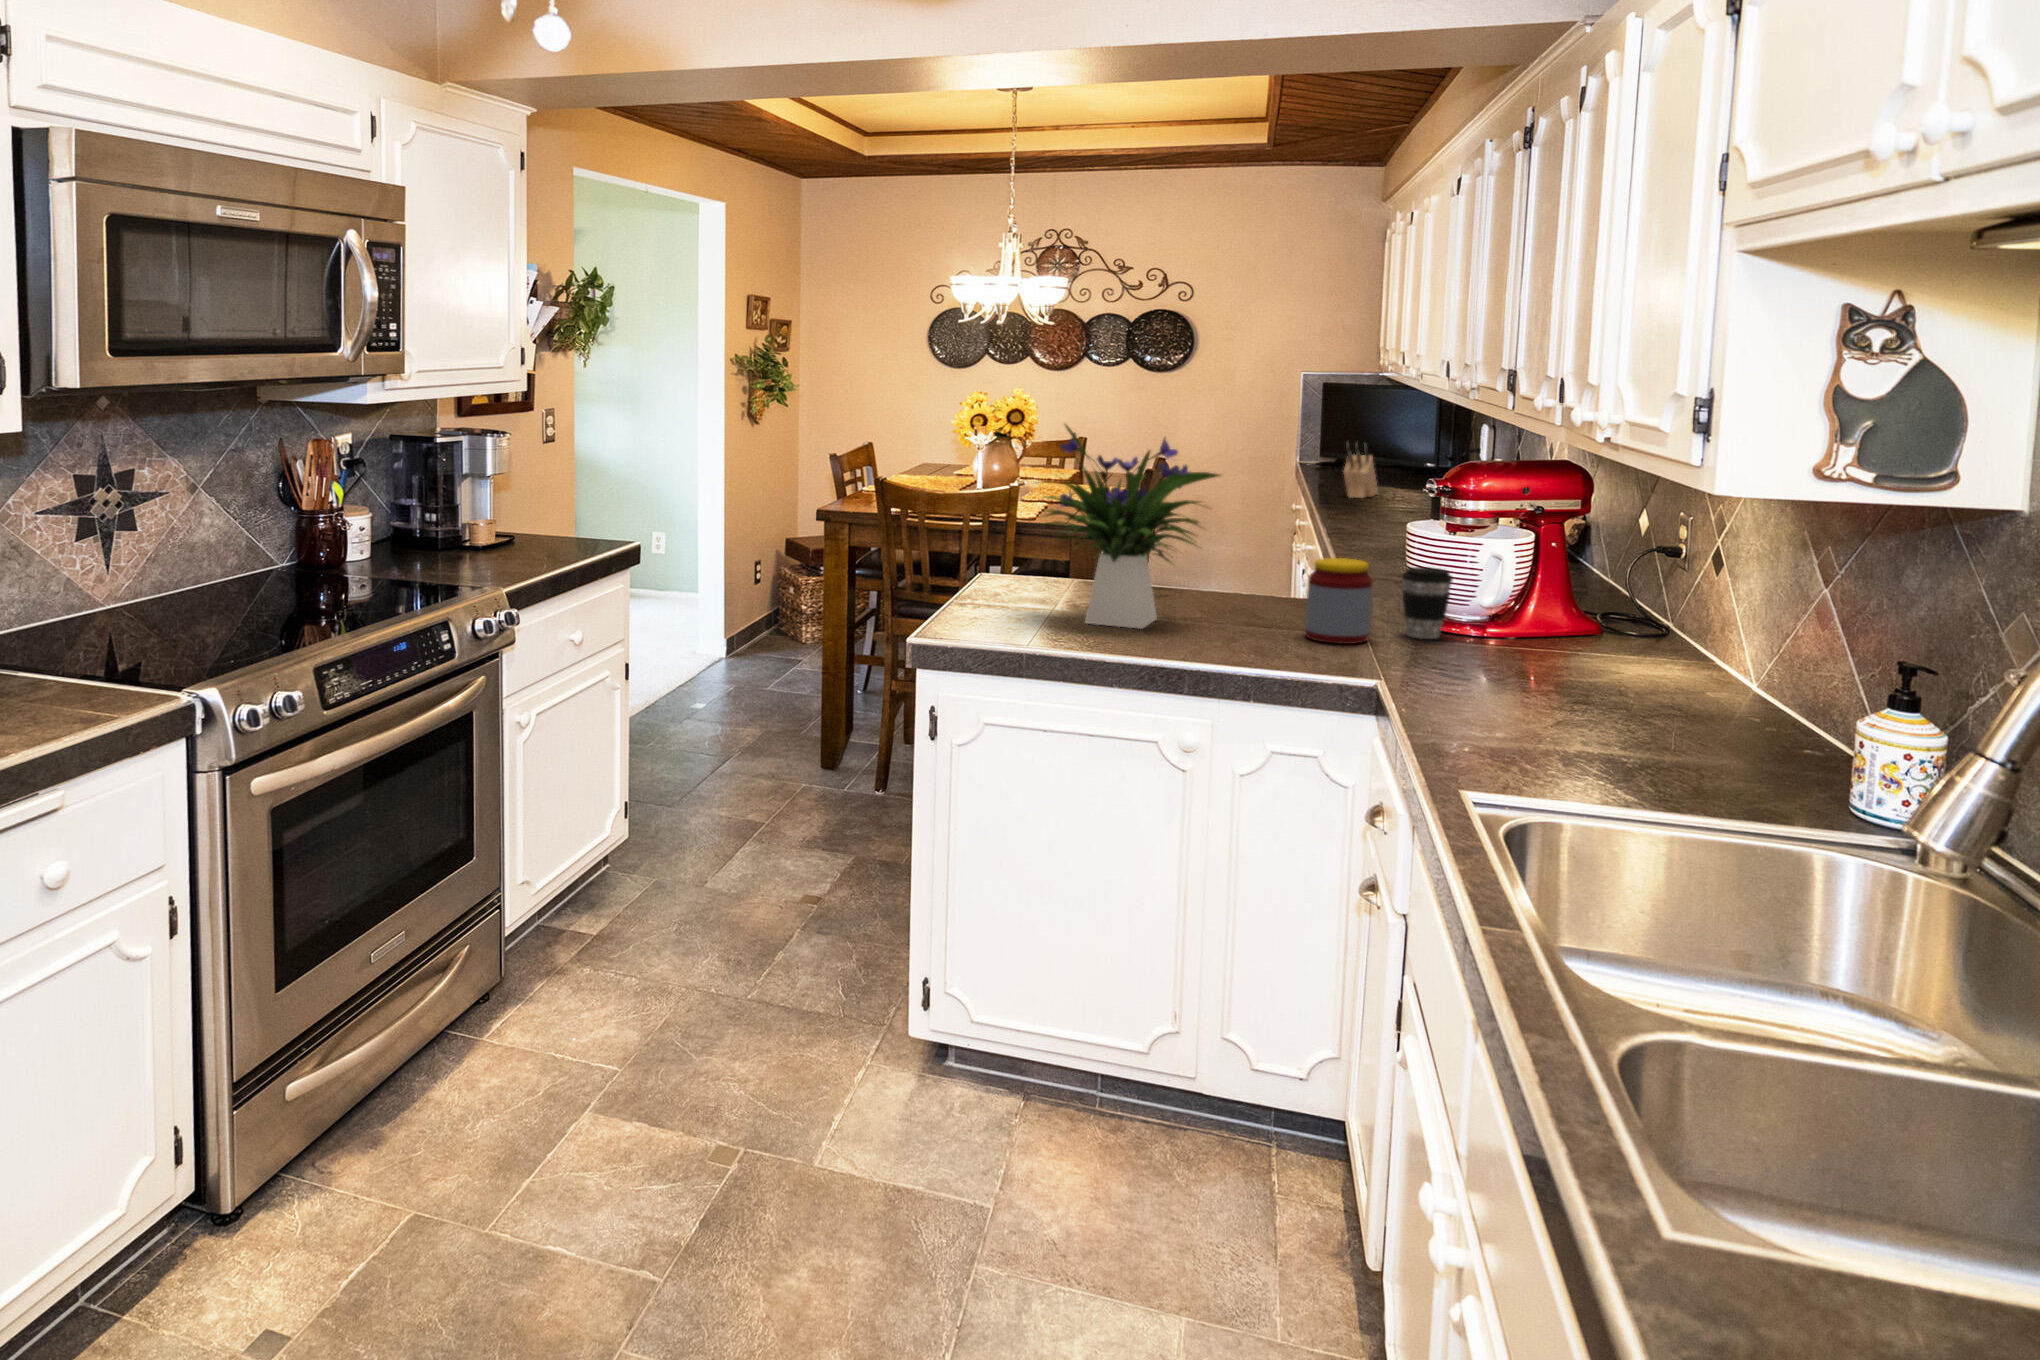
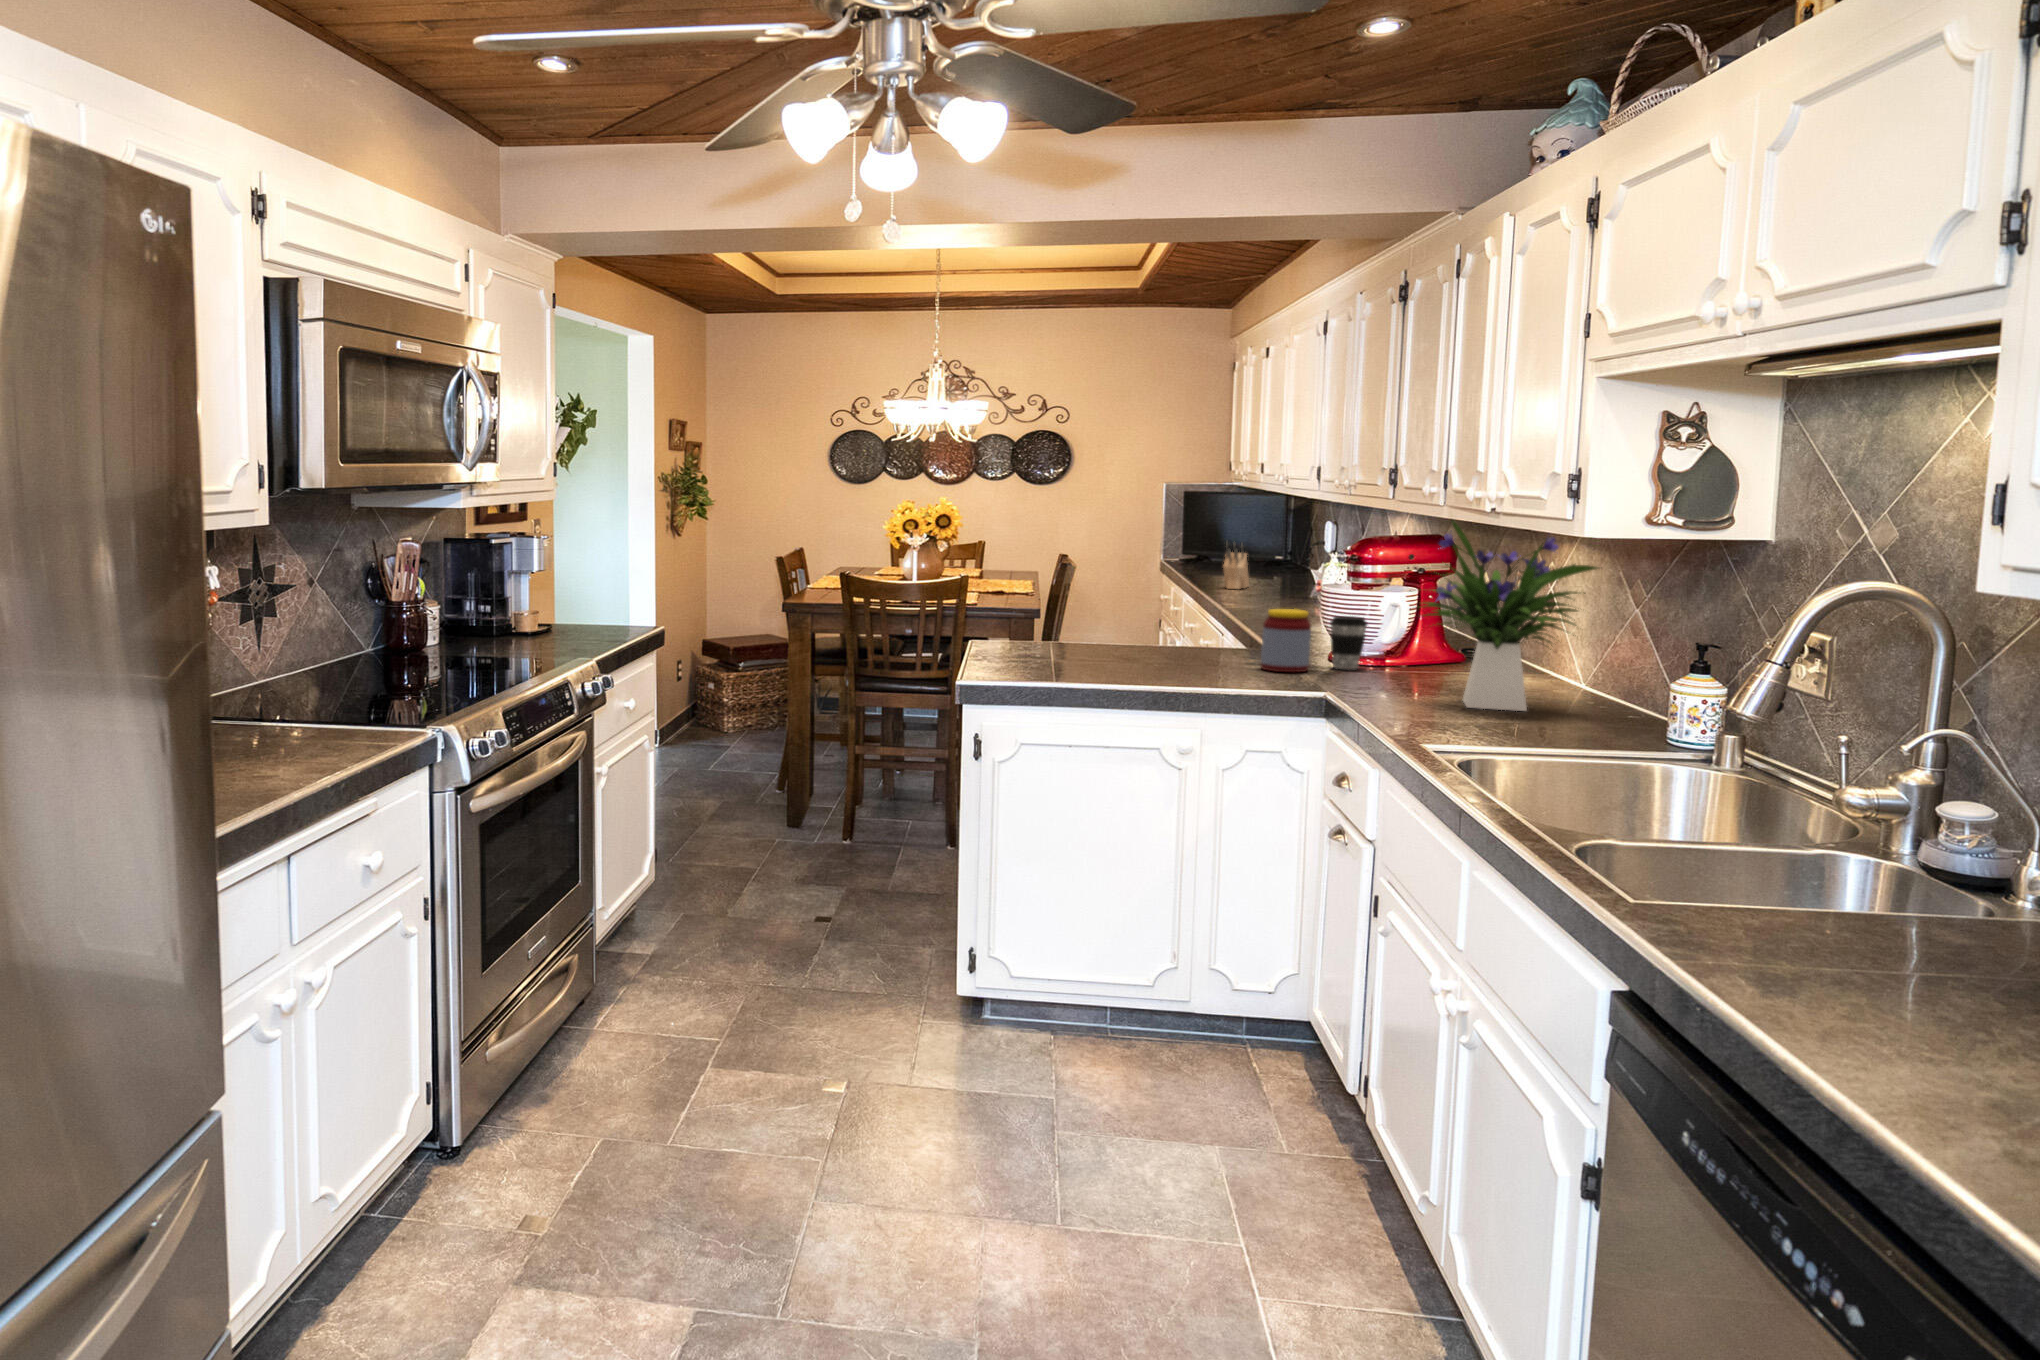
flower arrangement: present [1043,425,1220,629] -> present [1410,521,1598,711]

